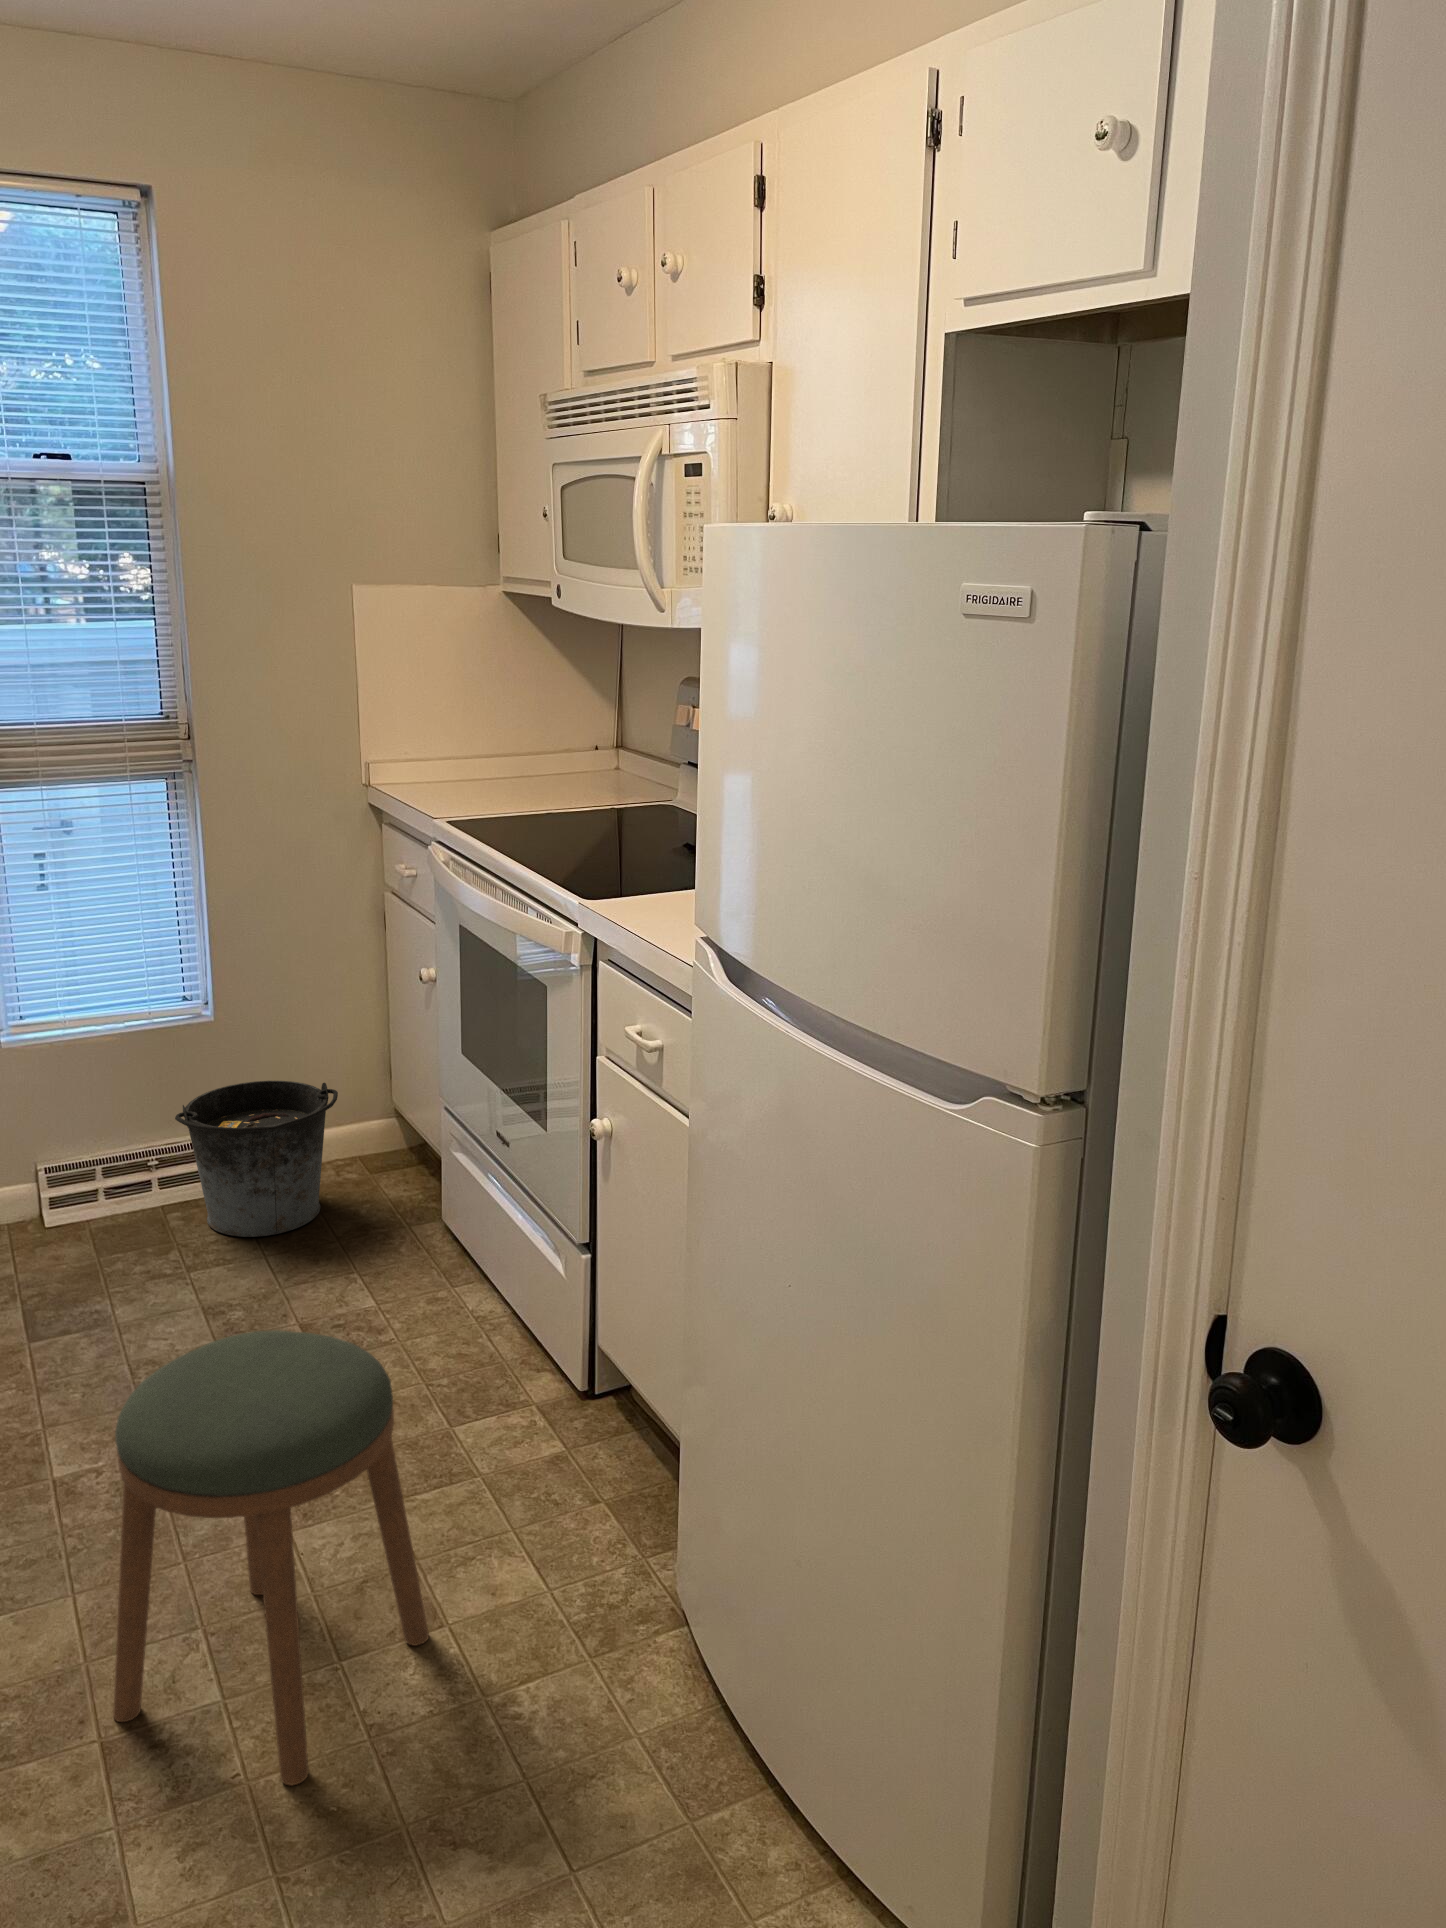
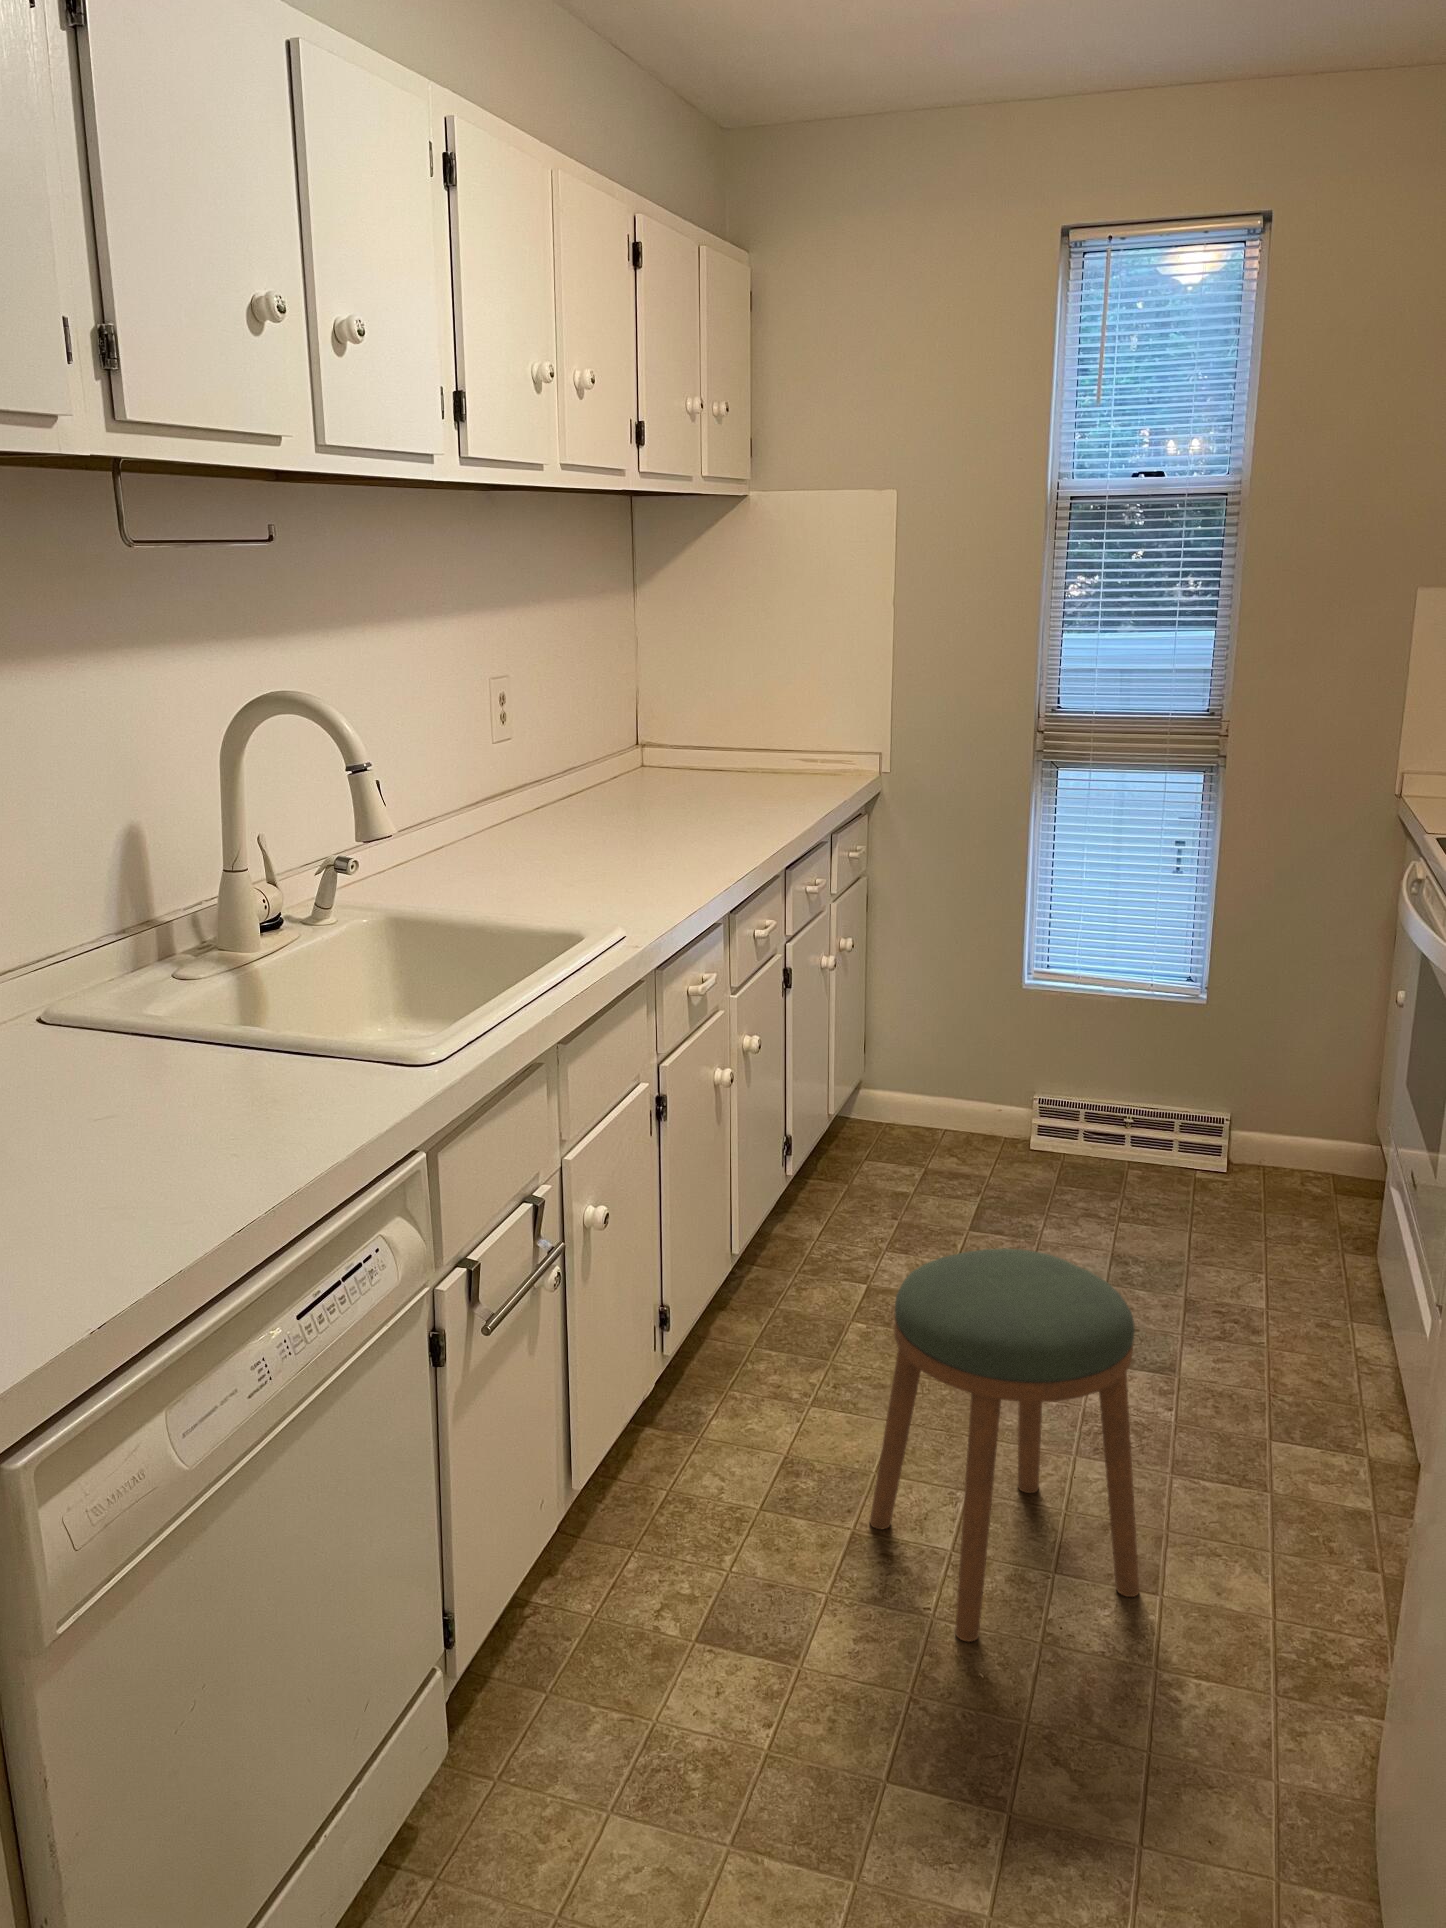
bucket: present [175,1081,338,1237] -> none [1144,1068,1305,1217]

